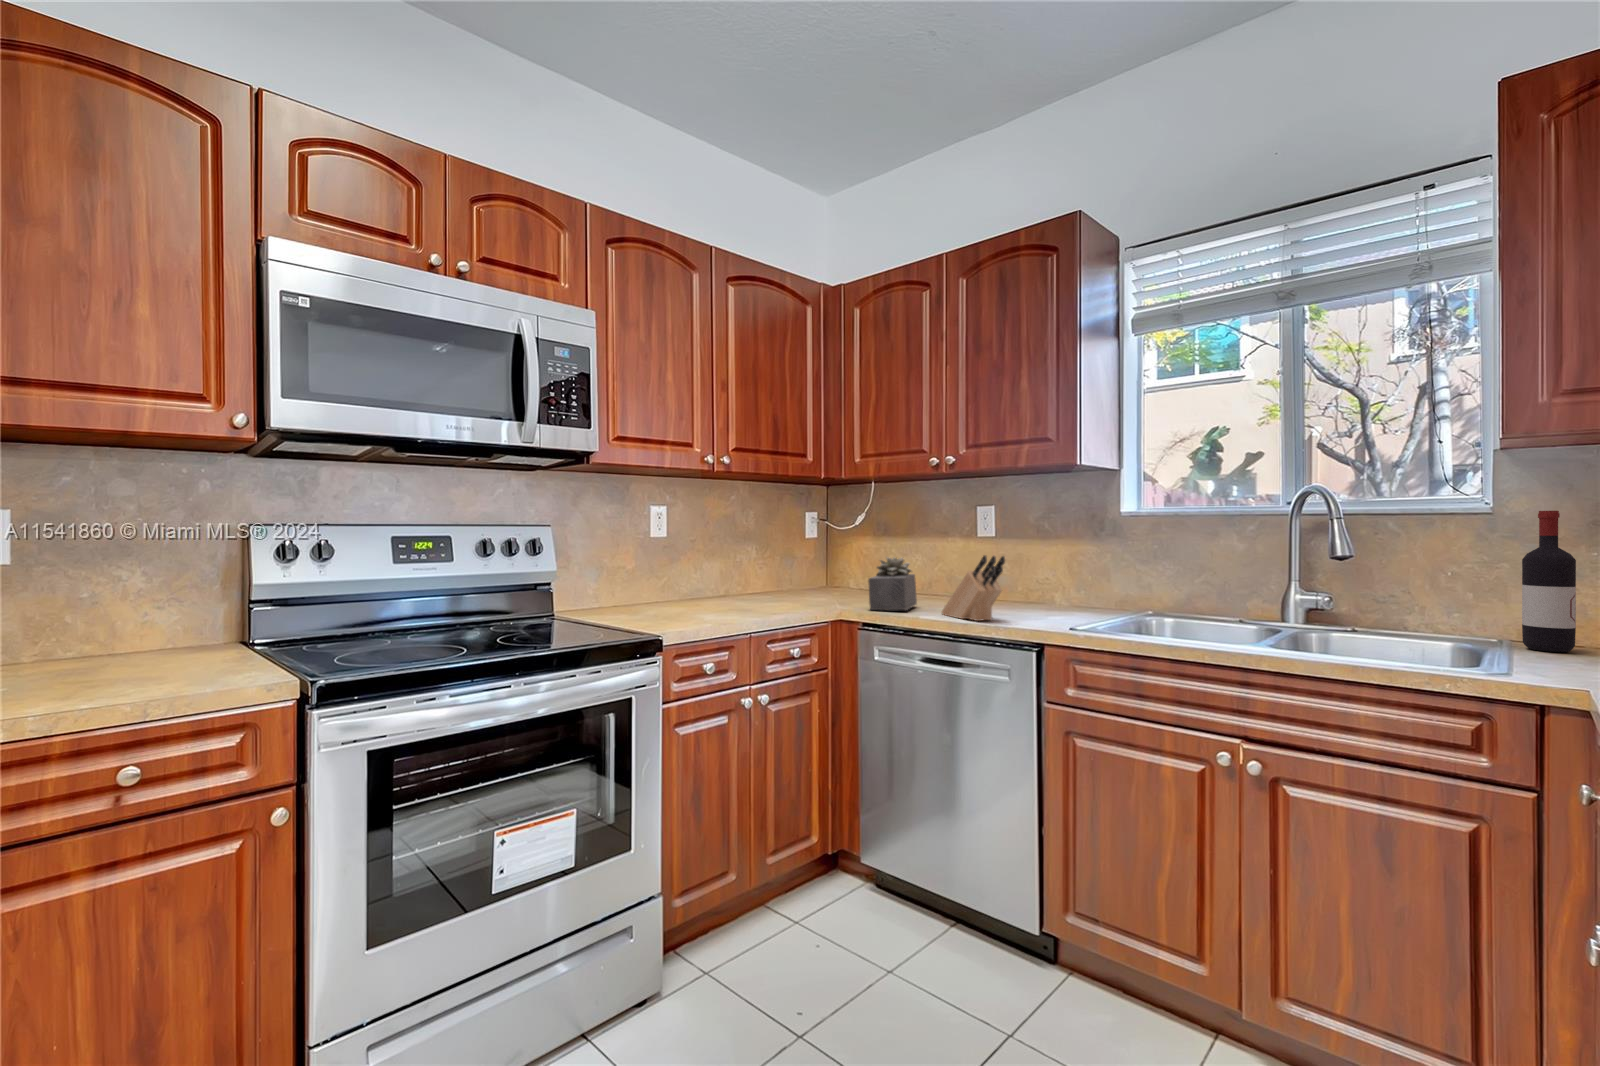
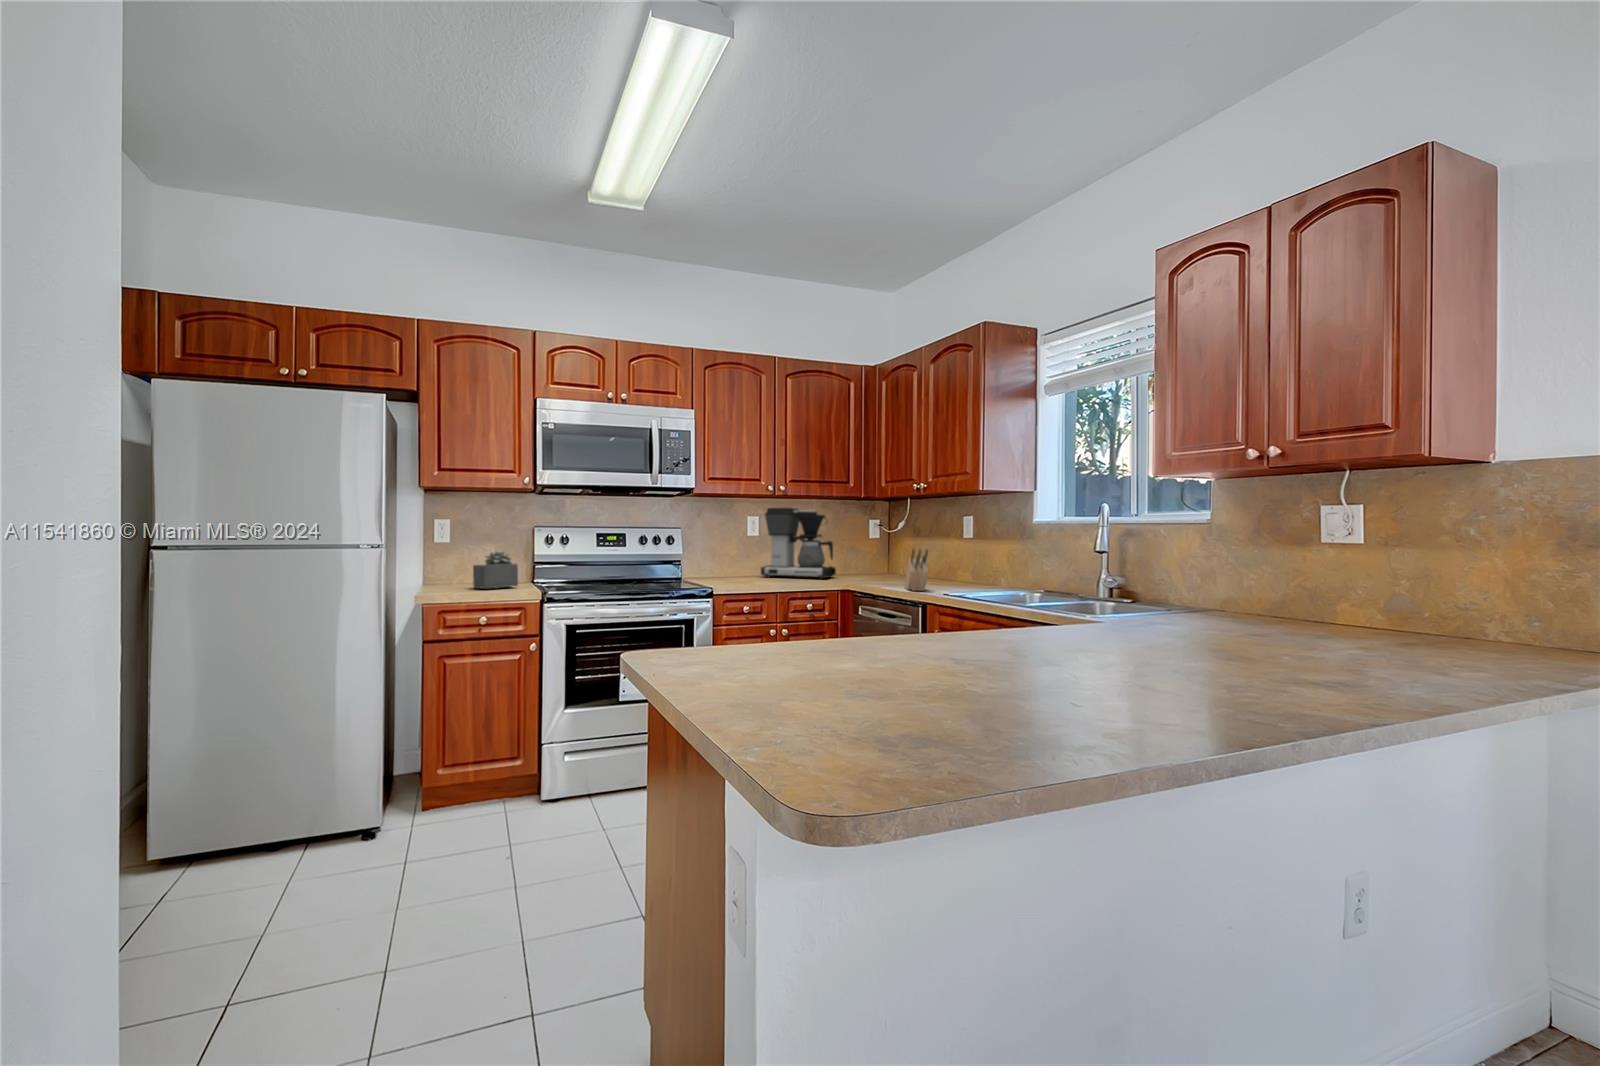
coffee maker: none [681,492,791,603] -> present [761,508,836,579]
wine bottle: present [1522,511,1576,652] -> none [1174,522,1201,611]
succulent plant: present [868,557,917,610] -> present [473,551,518,588]

